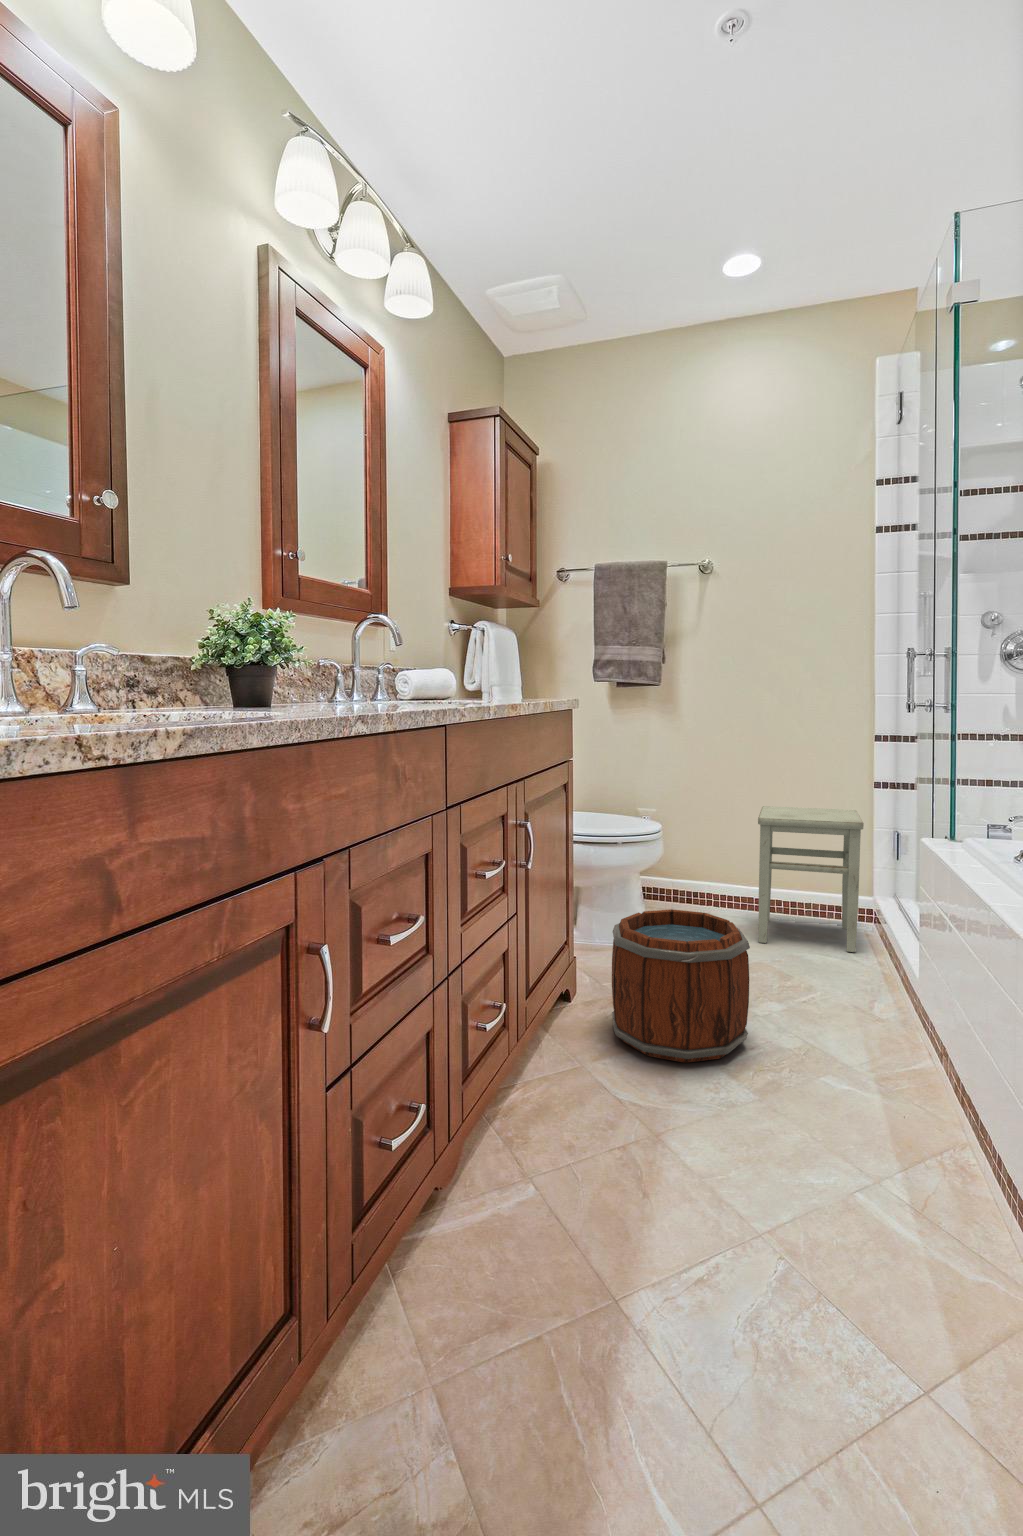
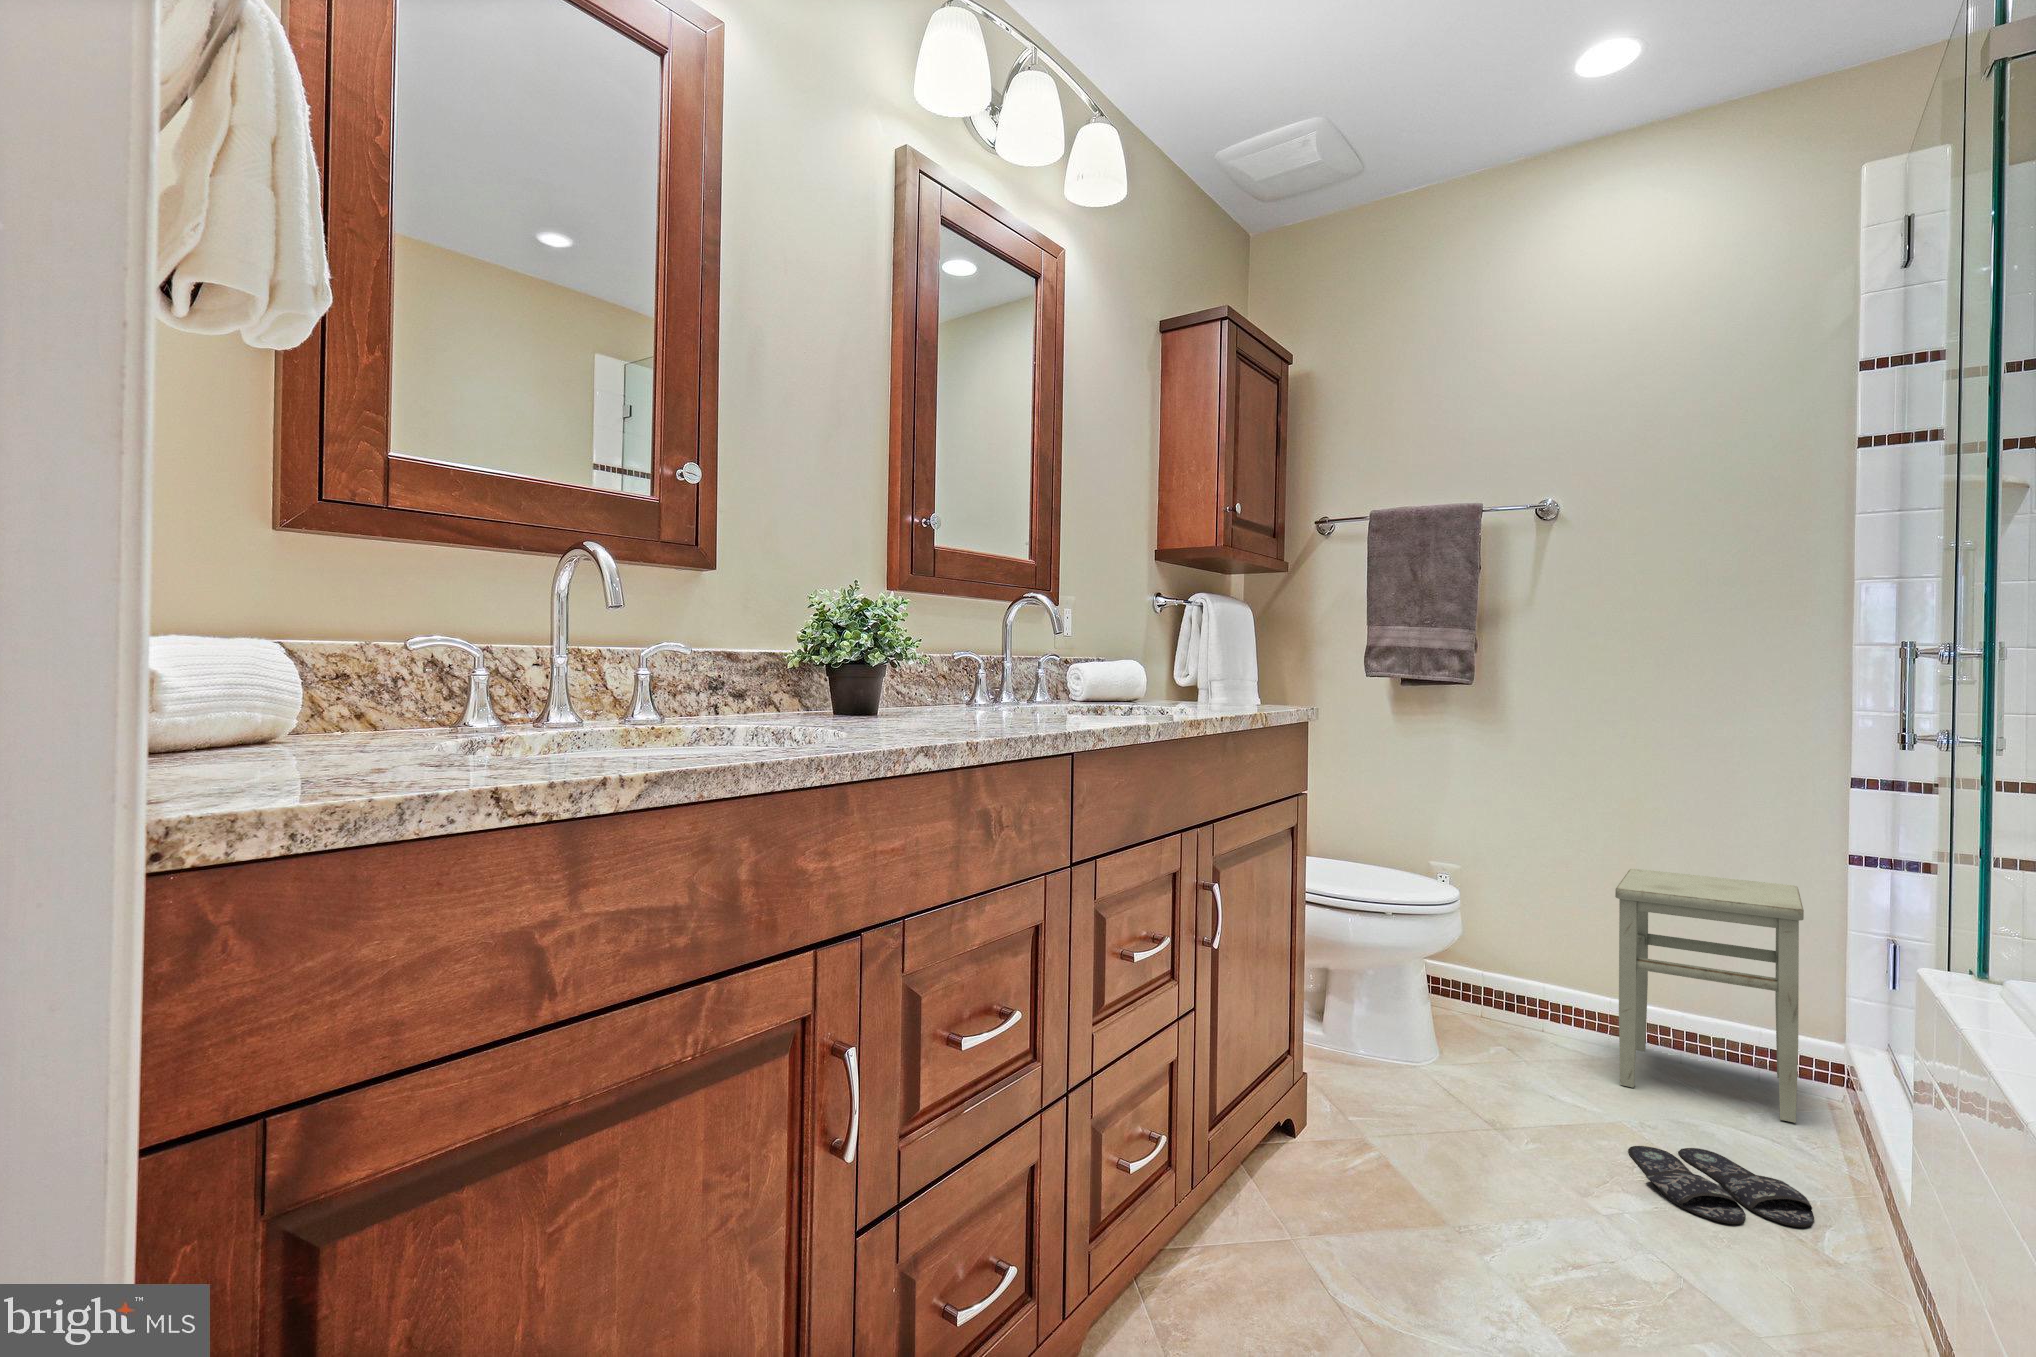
bucket: present [612,909,750,1063] -> none [1351,1021,1573,1274]
slippers: none [769,973,872,1013] -> present [1628,1146,1814,1227]

